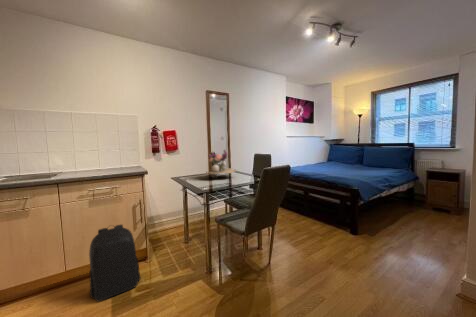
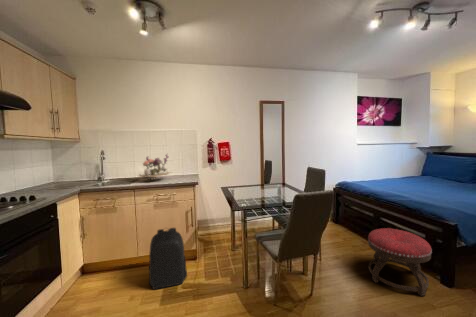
flower arrangement: present [206,150,236,177] -> present [139,155,169,180]
ottoman: none [309,201,354,249] -> present [368,228,432,296]

